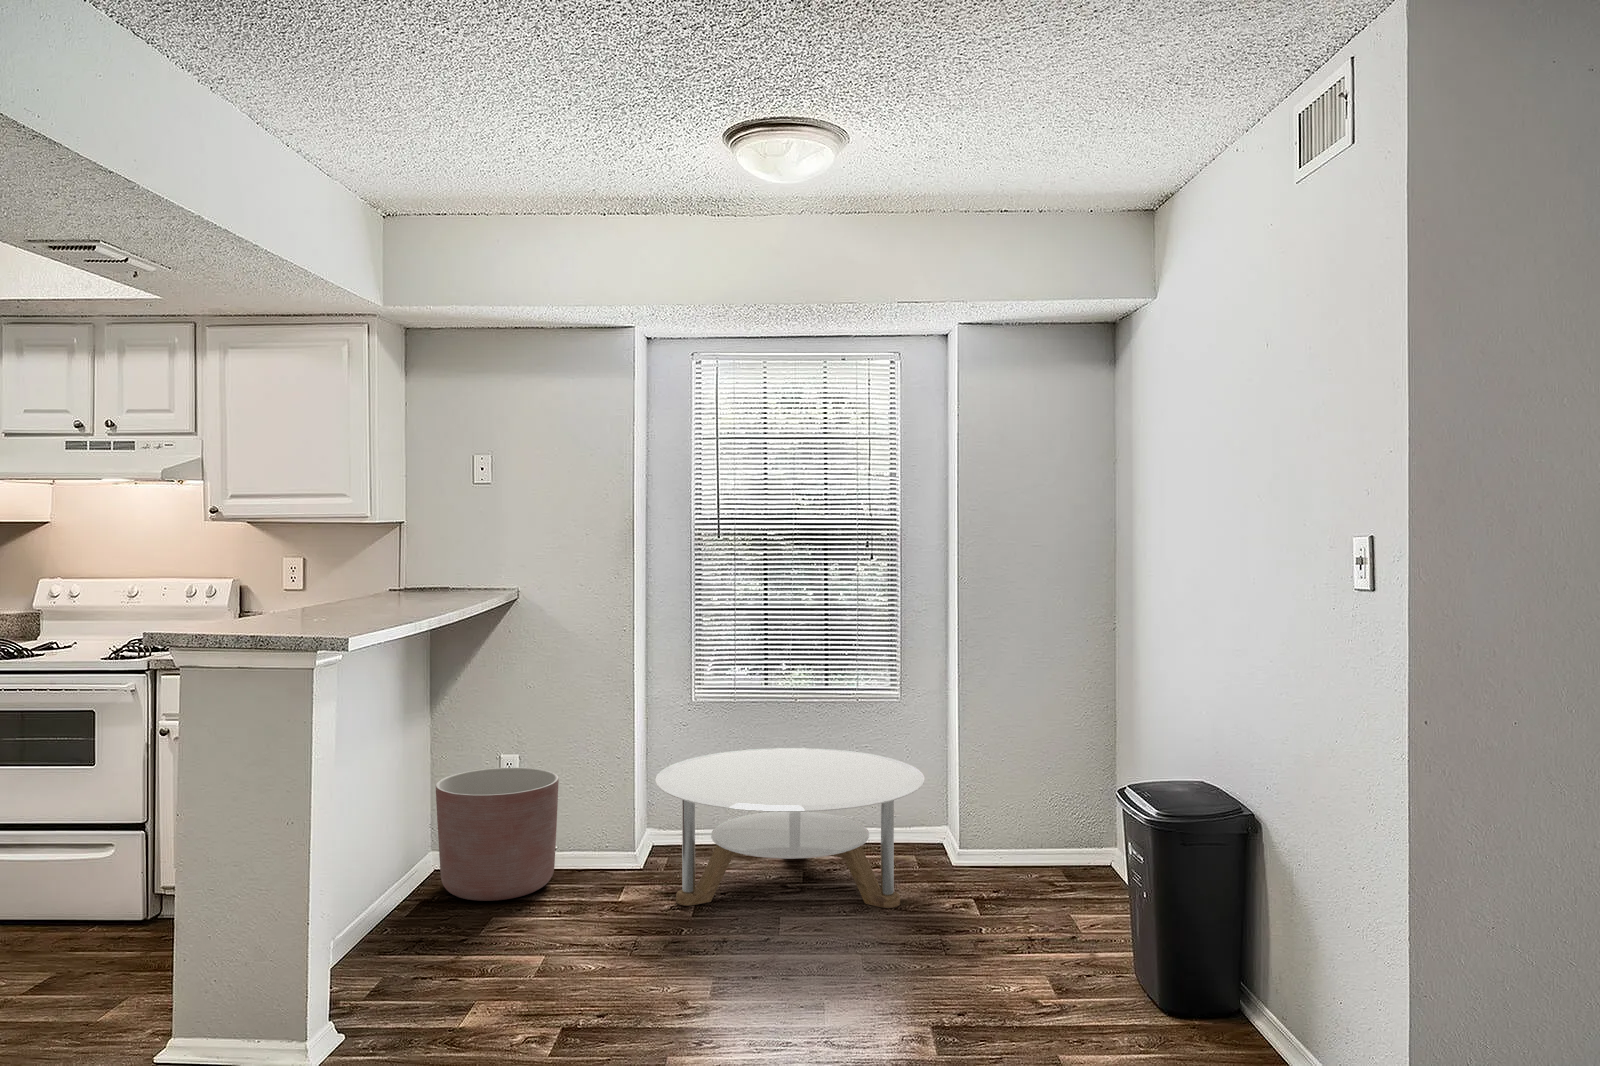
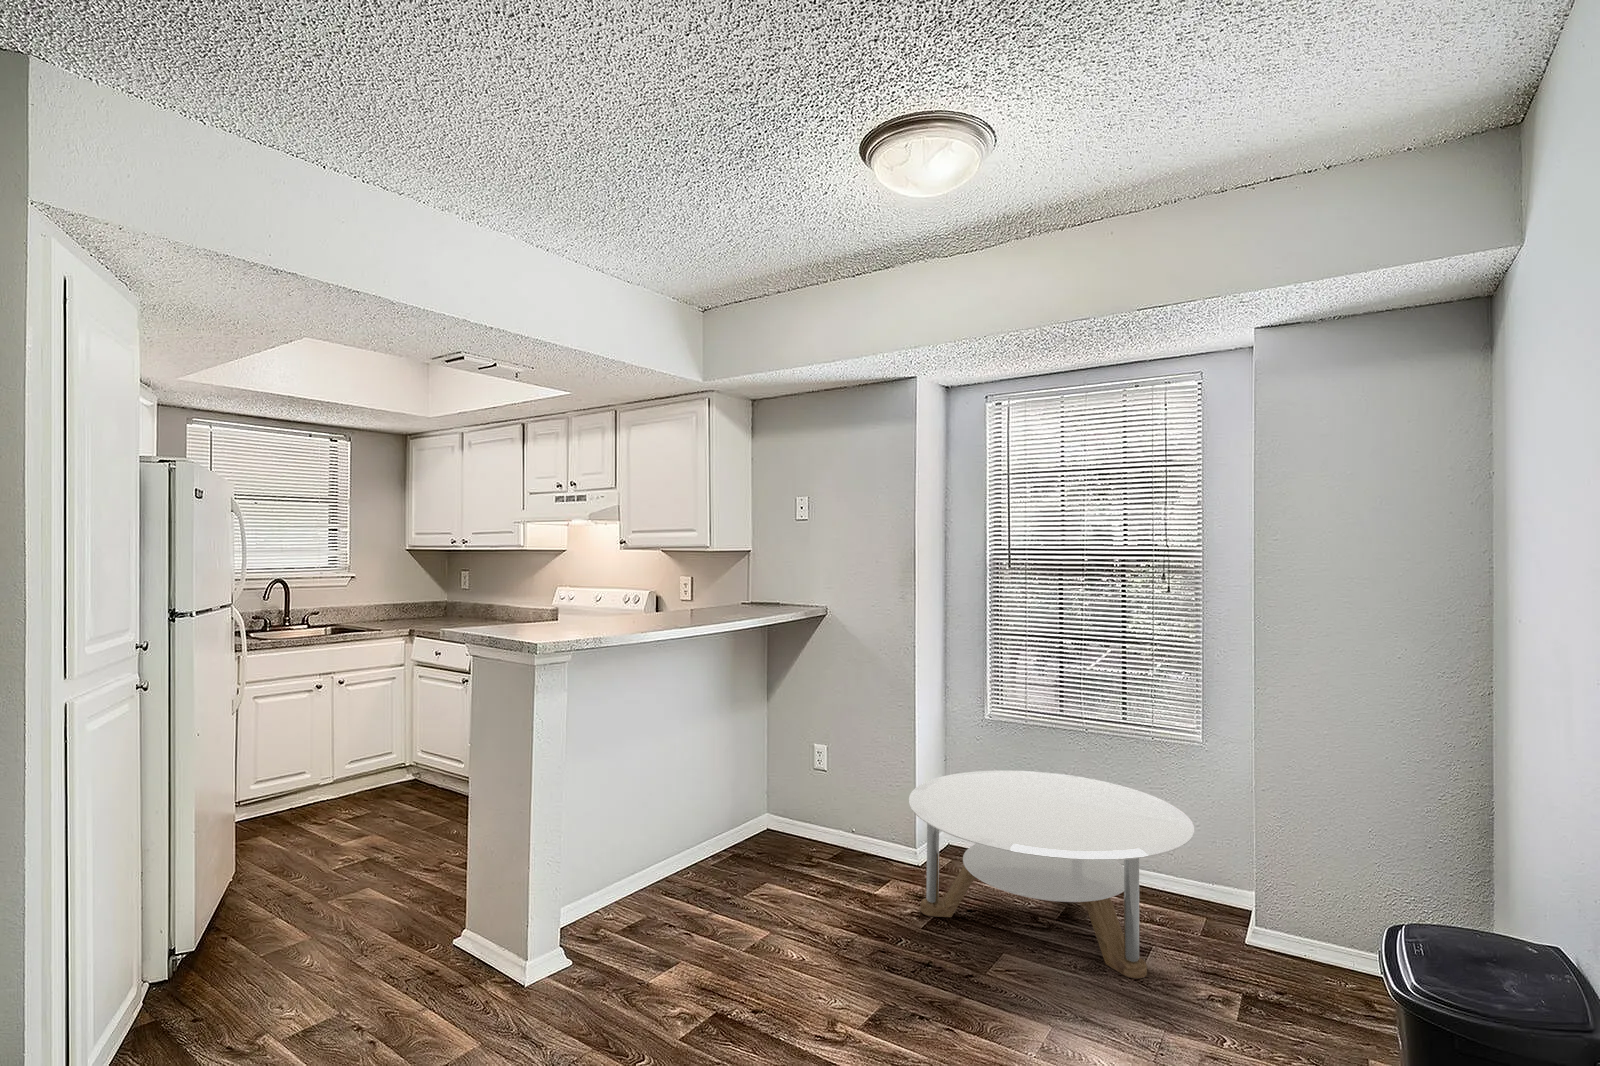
planter: present [436,767,559,901] -> none [748,753,847,869]

